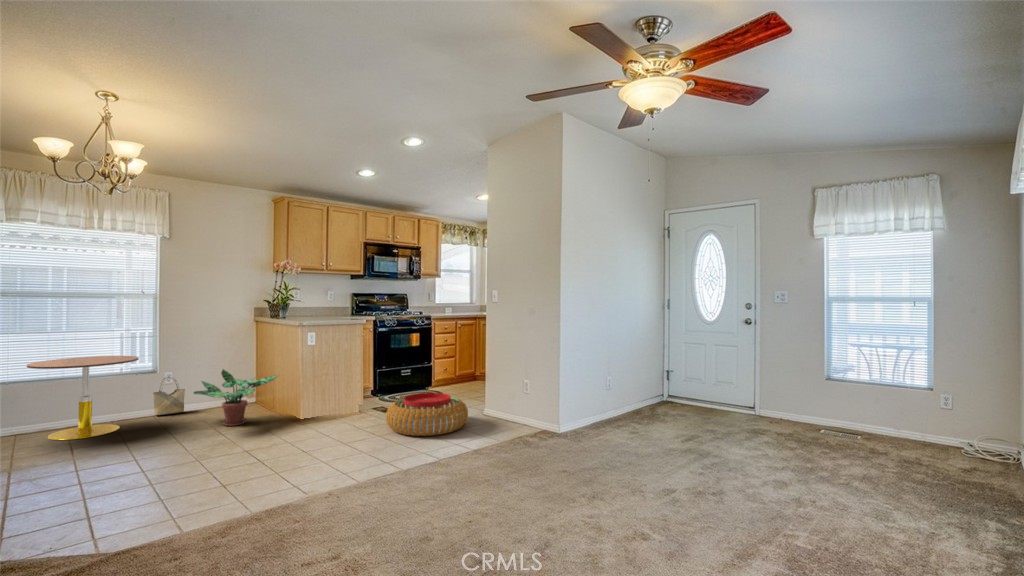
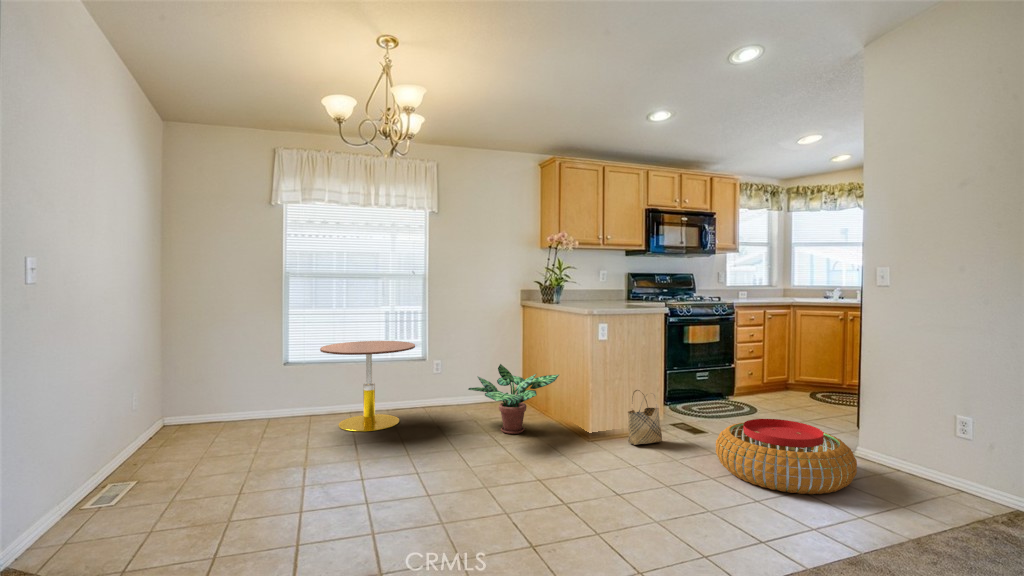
woven basket: present [153,378,185,415] -> present [628,390,662,445]

